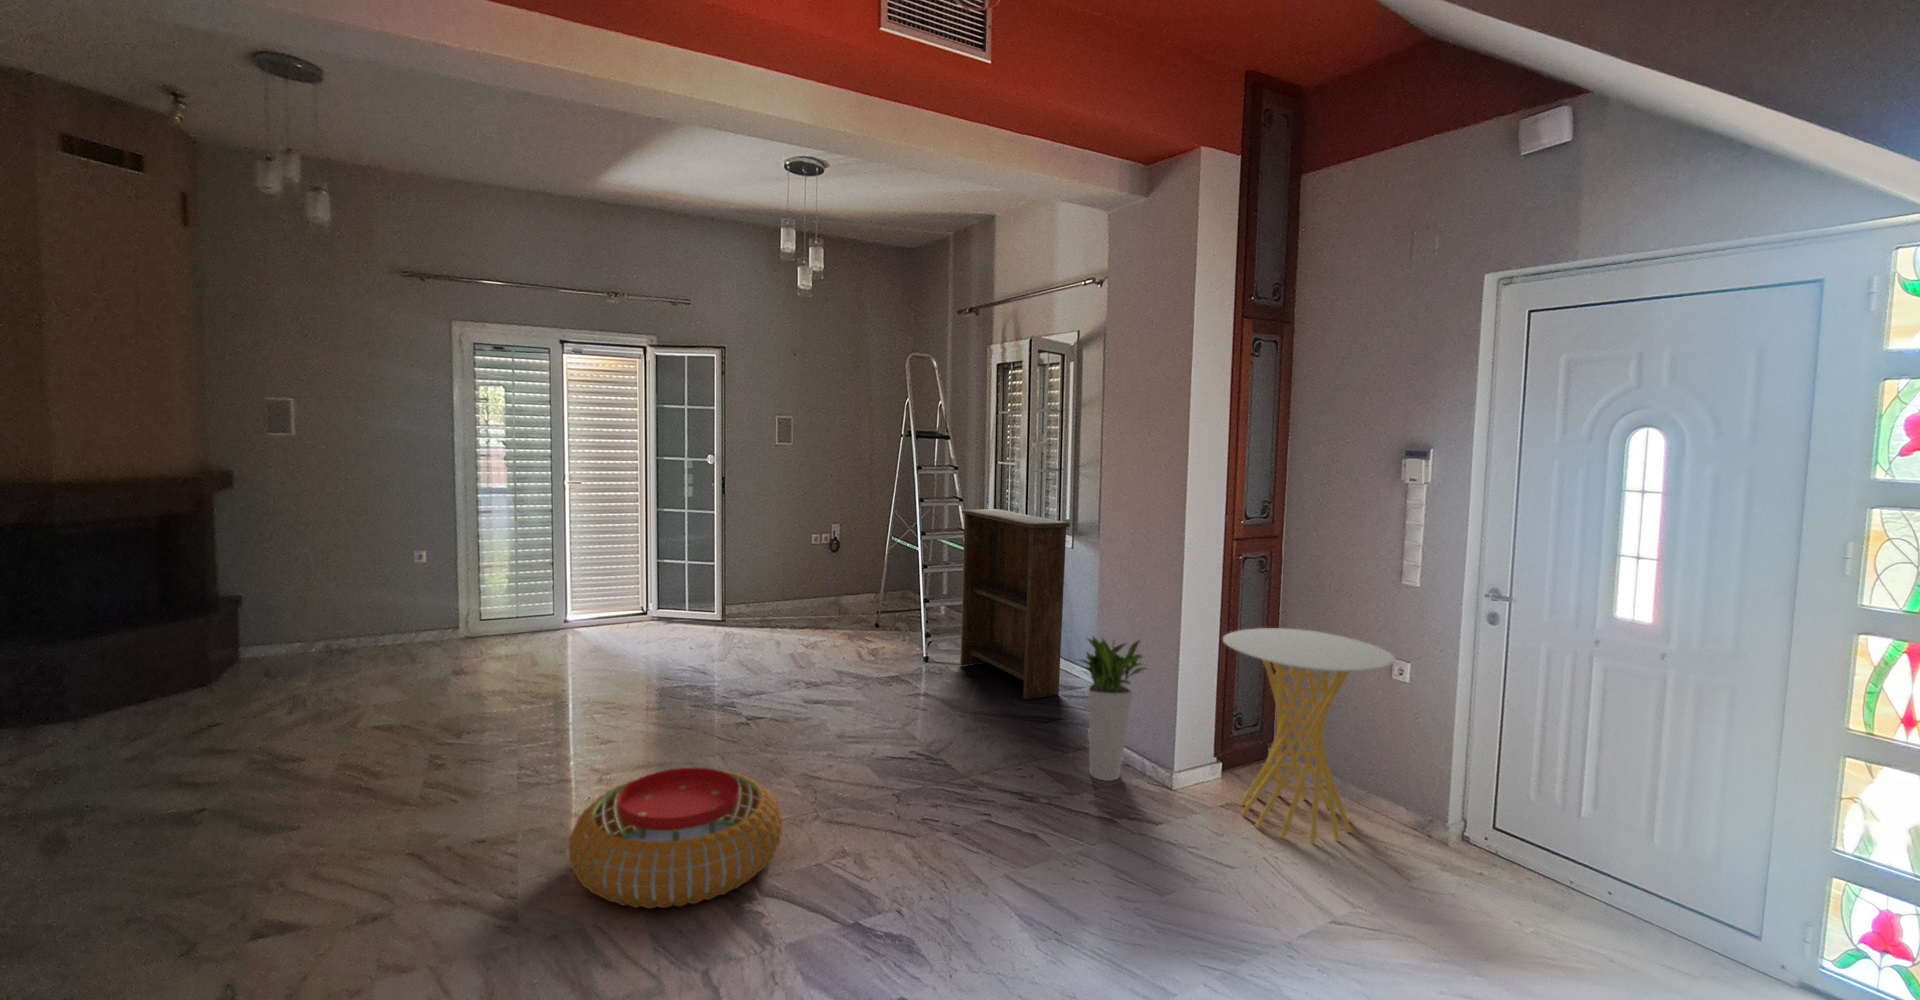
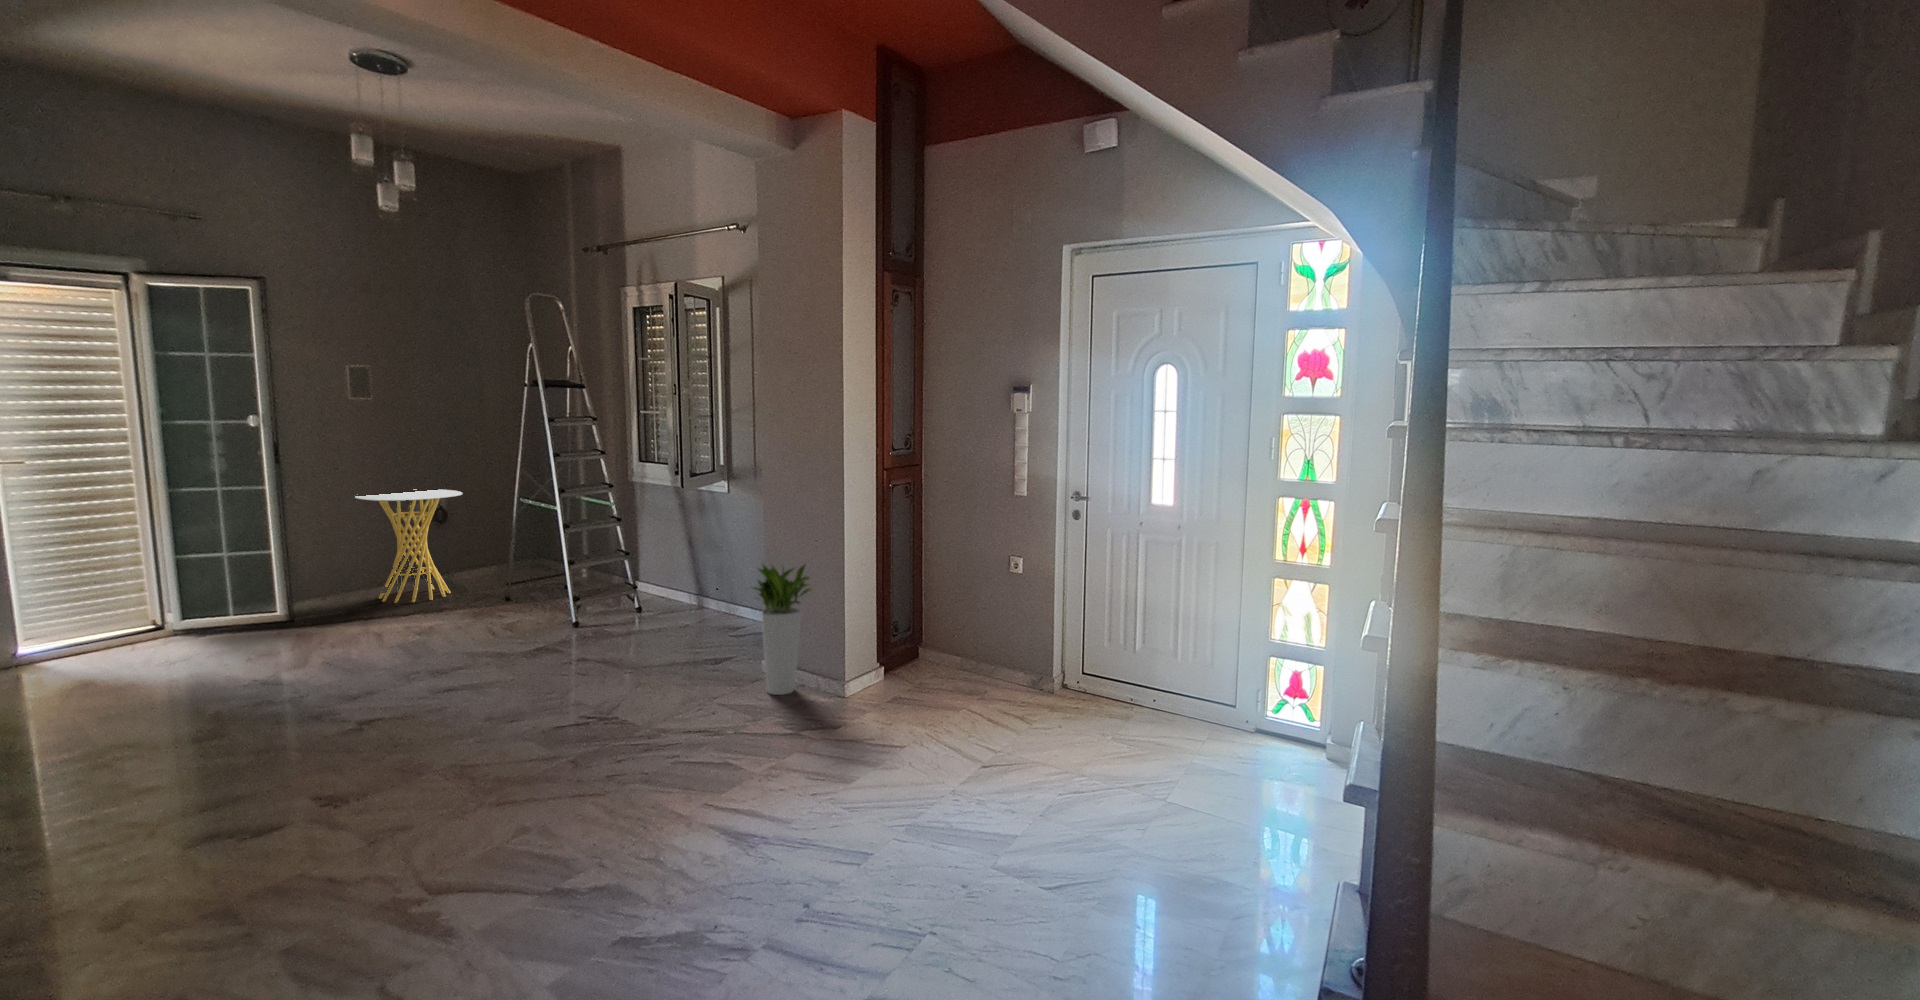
bookshelf: present [960,509,1070,699] -> none [609,458,727,642]
side table: present [1223,628,1395,843] -> present [355,489,462,603]
pouf: present [569,768,782,908] -> none [205,733,467,877]

